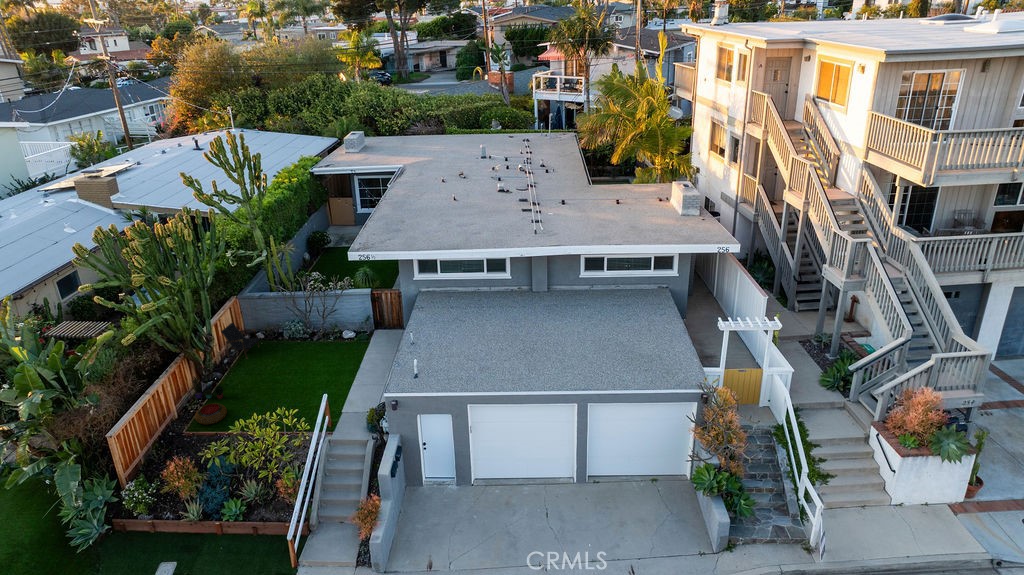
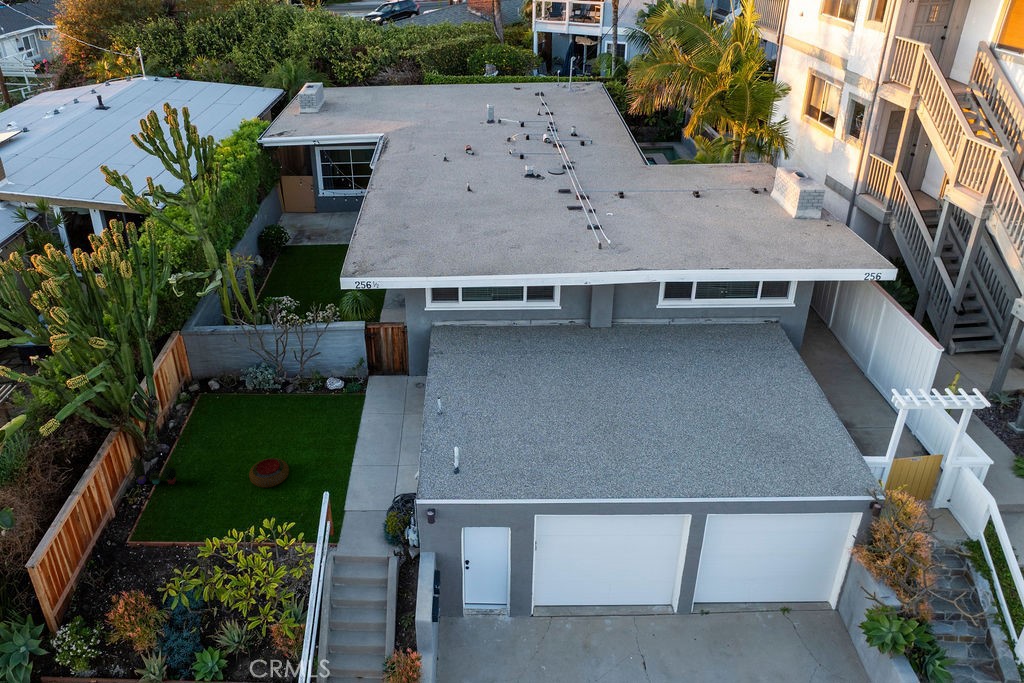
lounge chair: present [221,323,260,359] -> none [164,370,217,421]
pouf: present [195,403,227,425] -> present [249,458,289,487]

